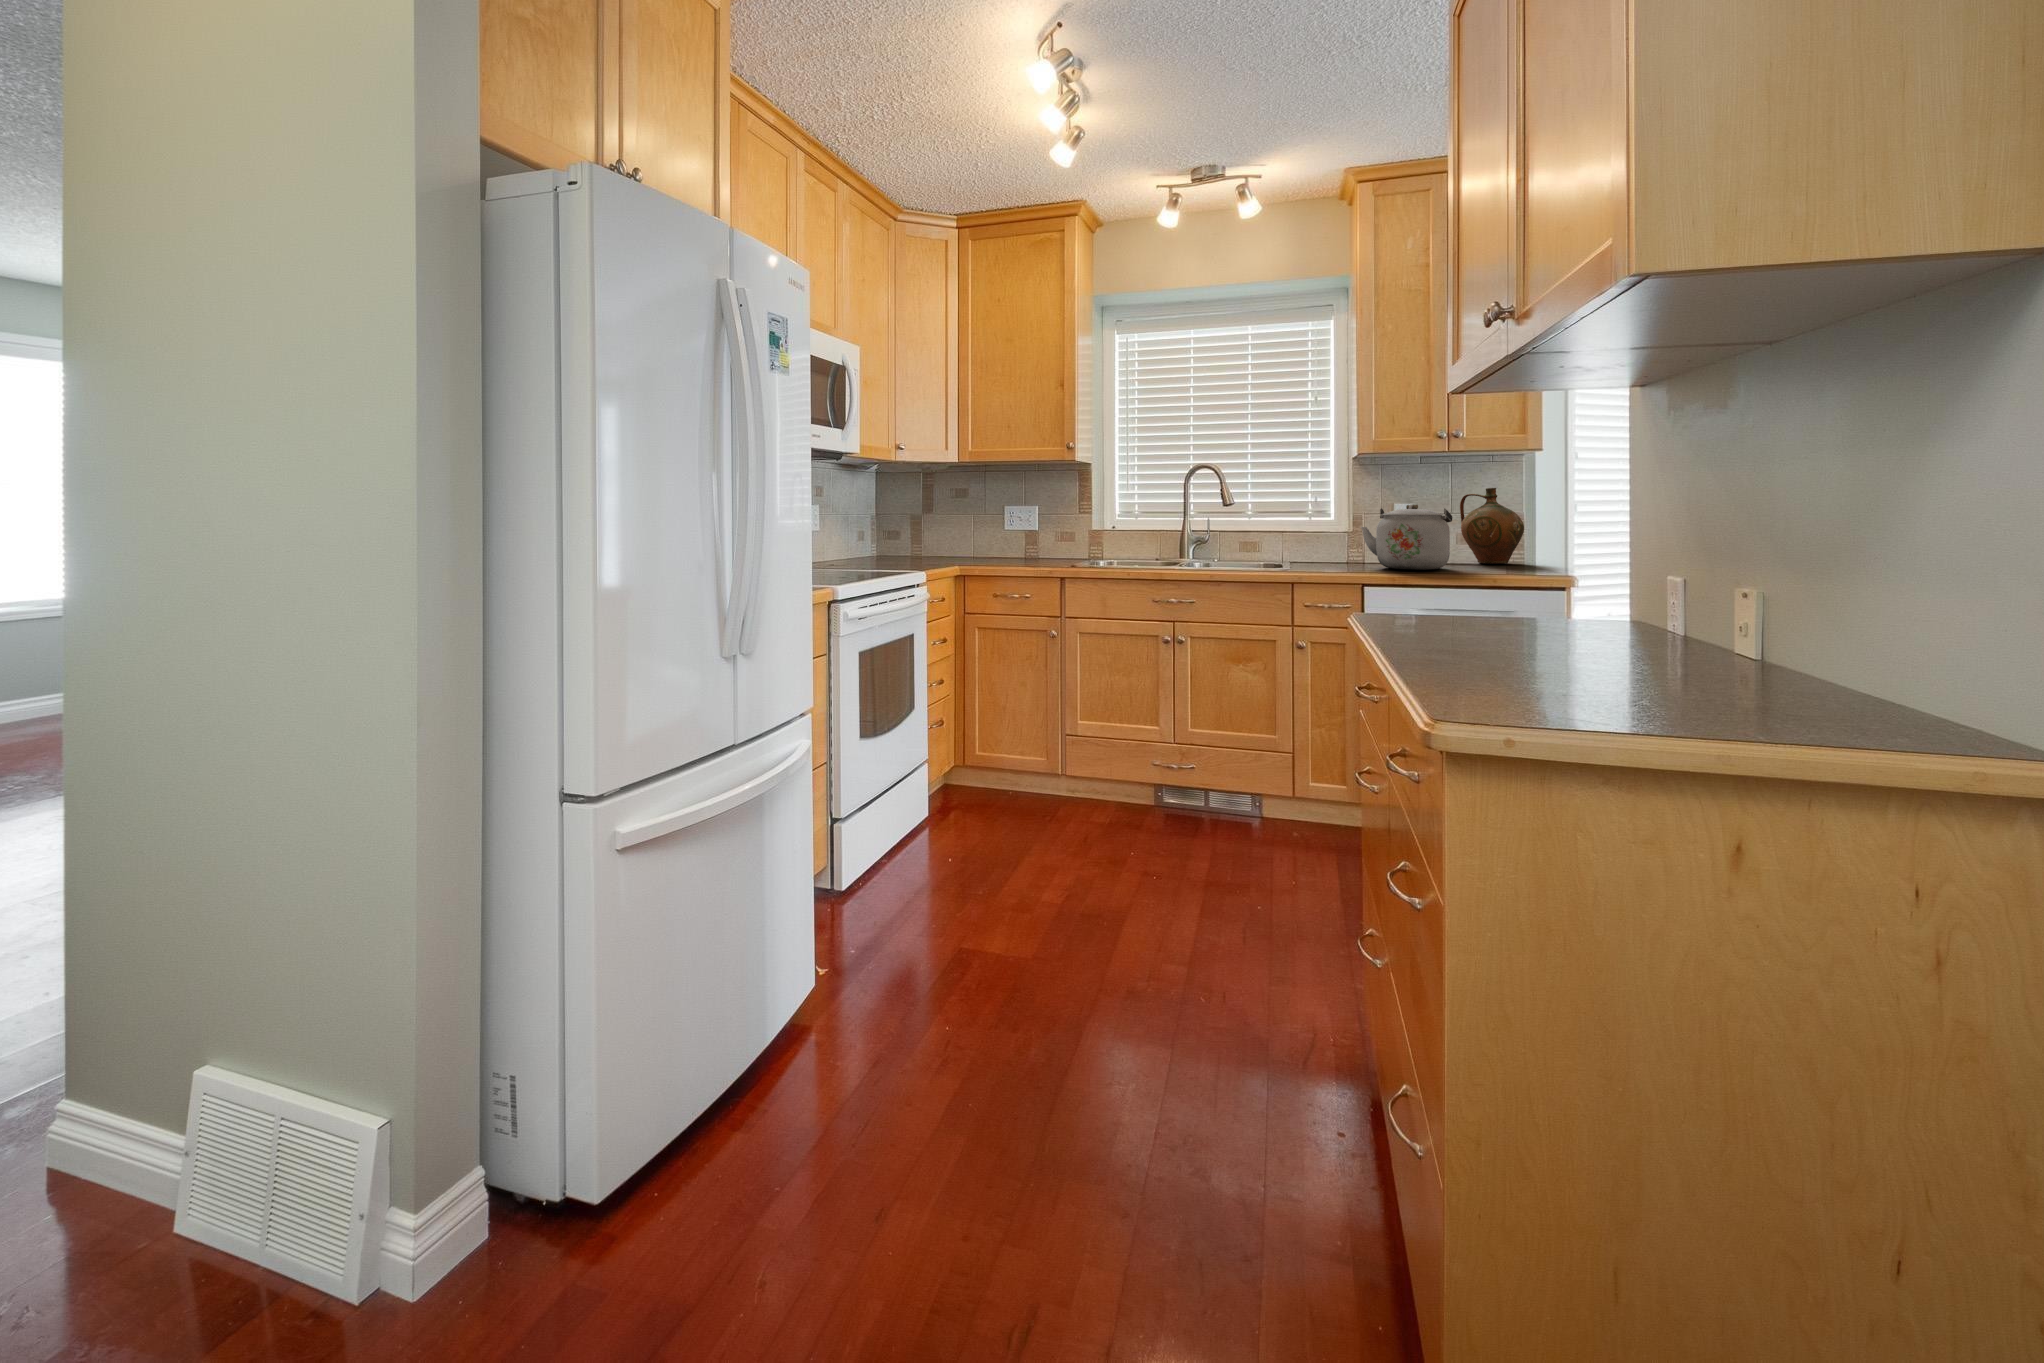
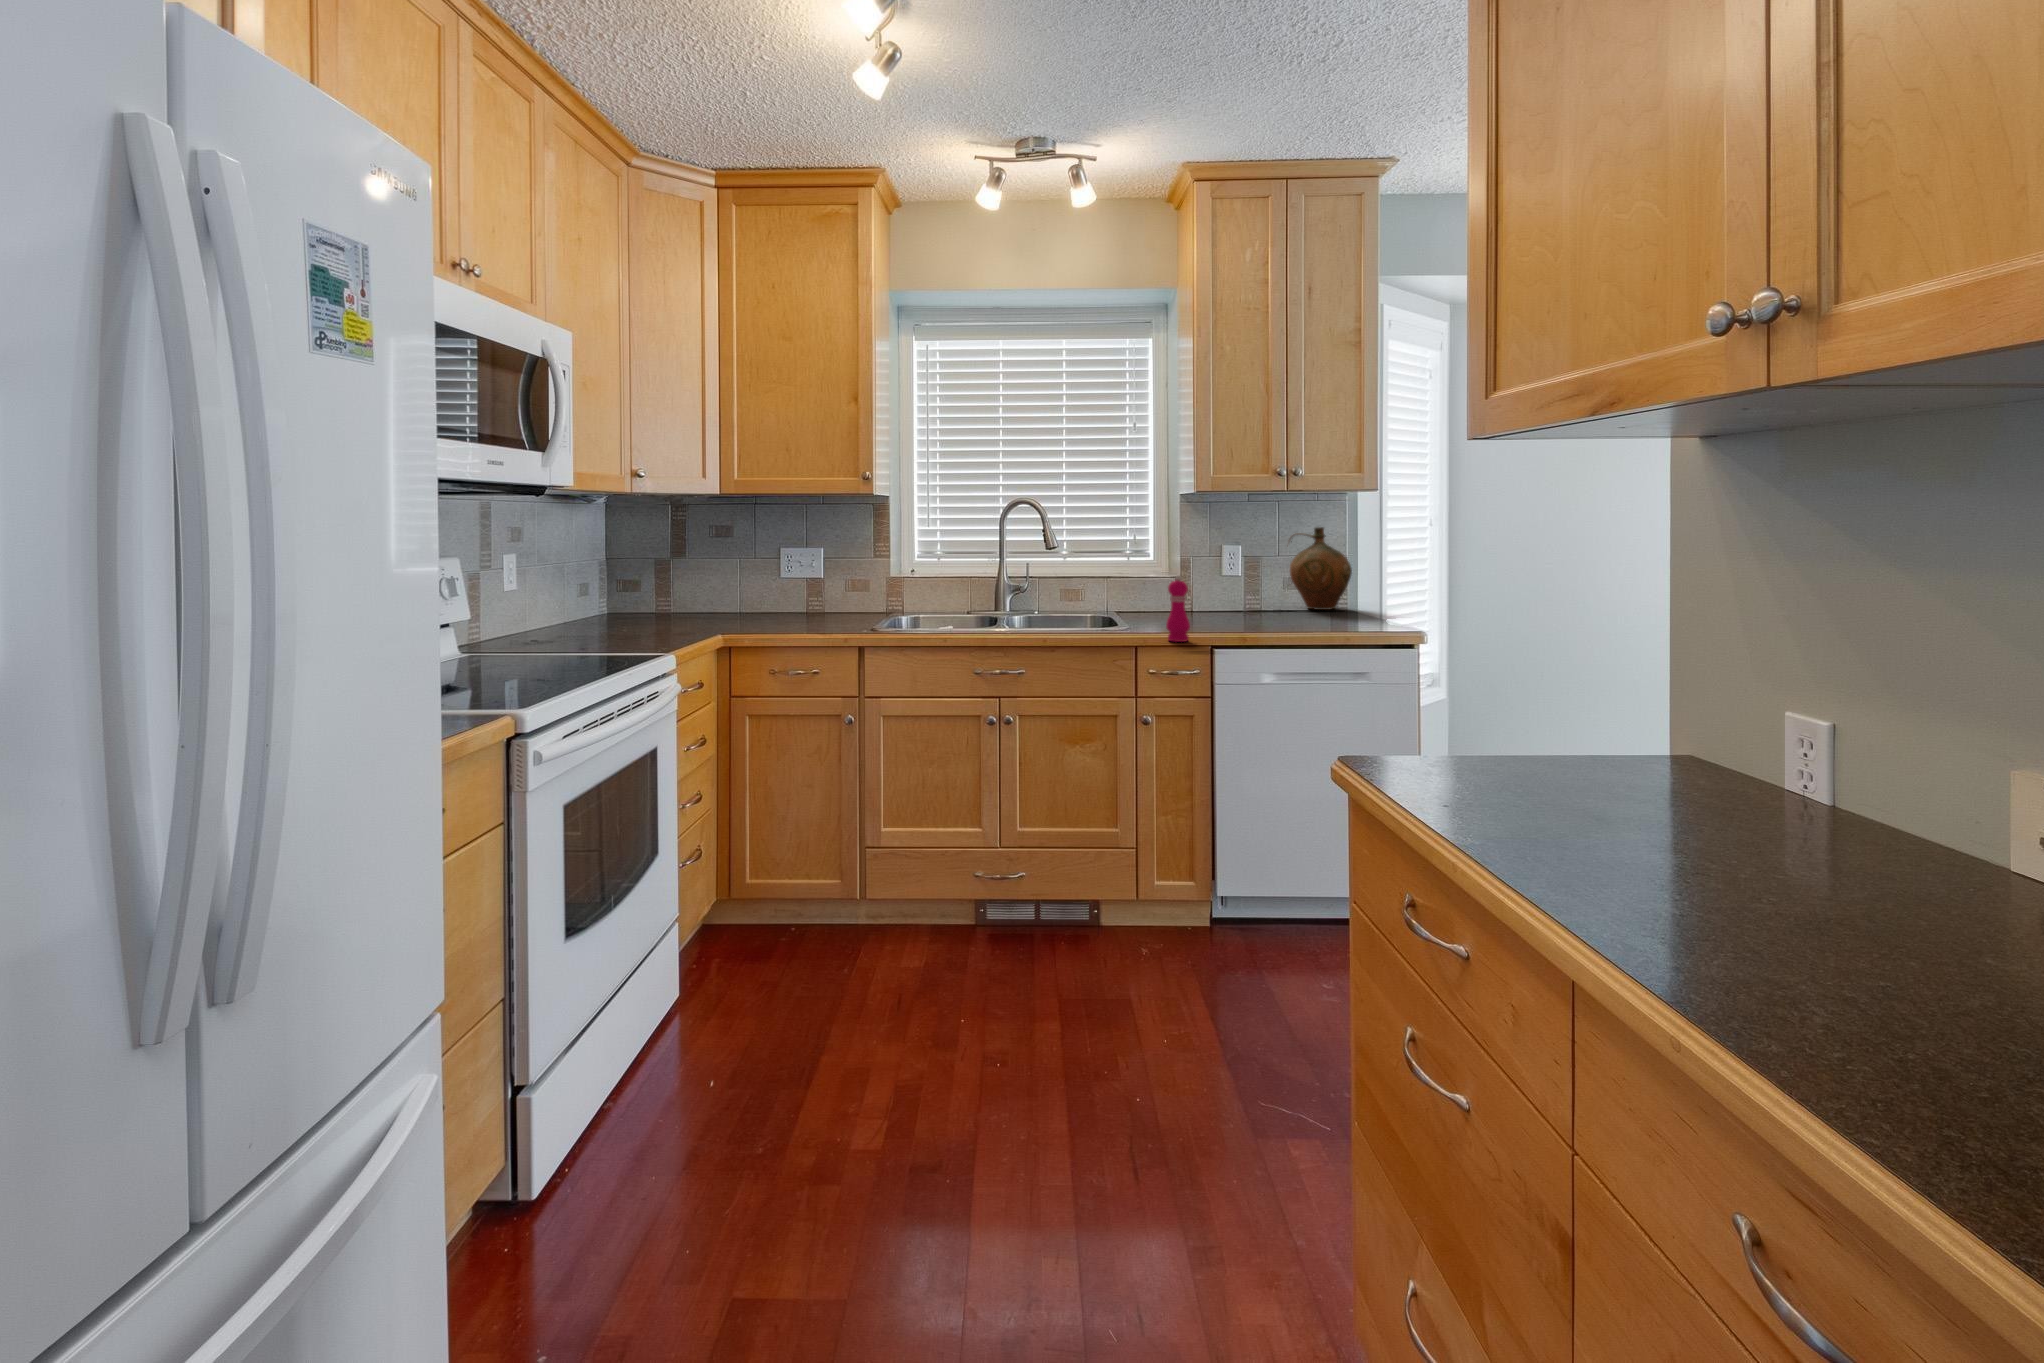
kettle: present [1361,504,1452,570] -> none [1196,547,1289,621]
pepper mill: none [1319,524,1341,579] -> present [1166,576,1190,642]

